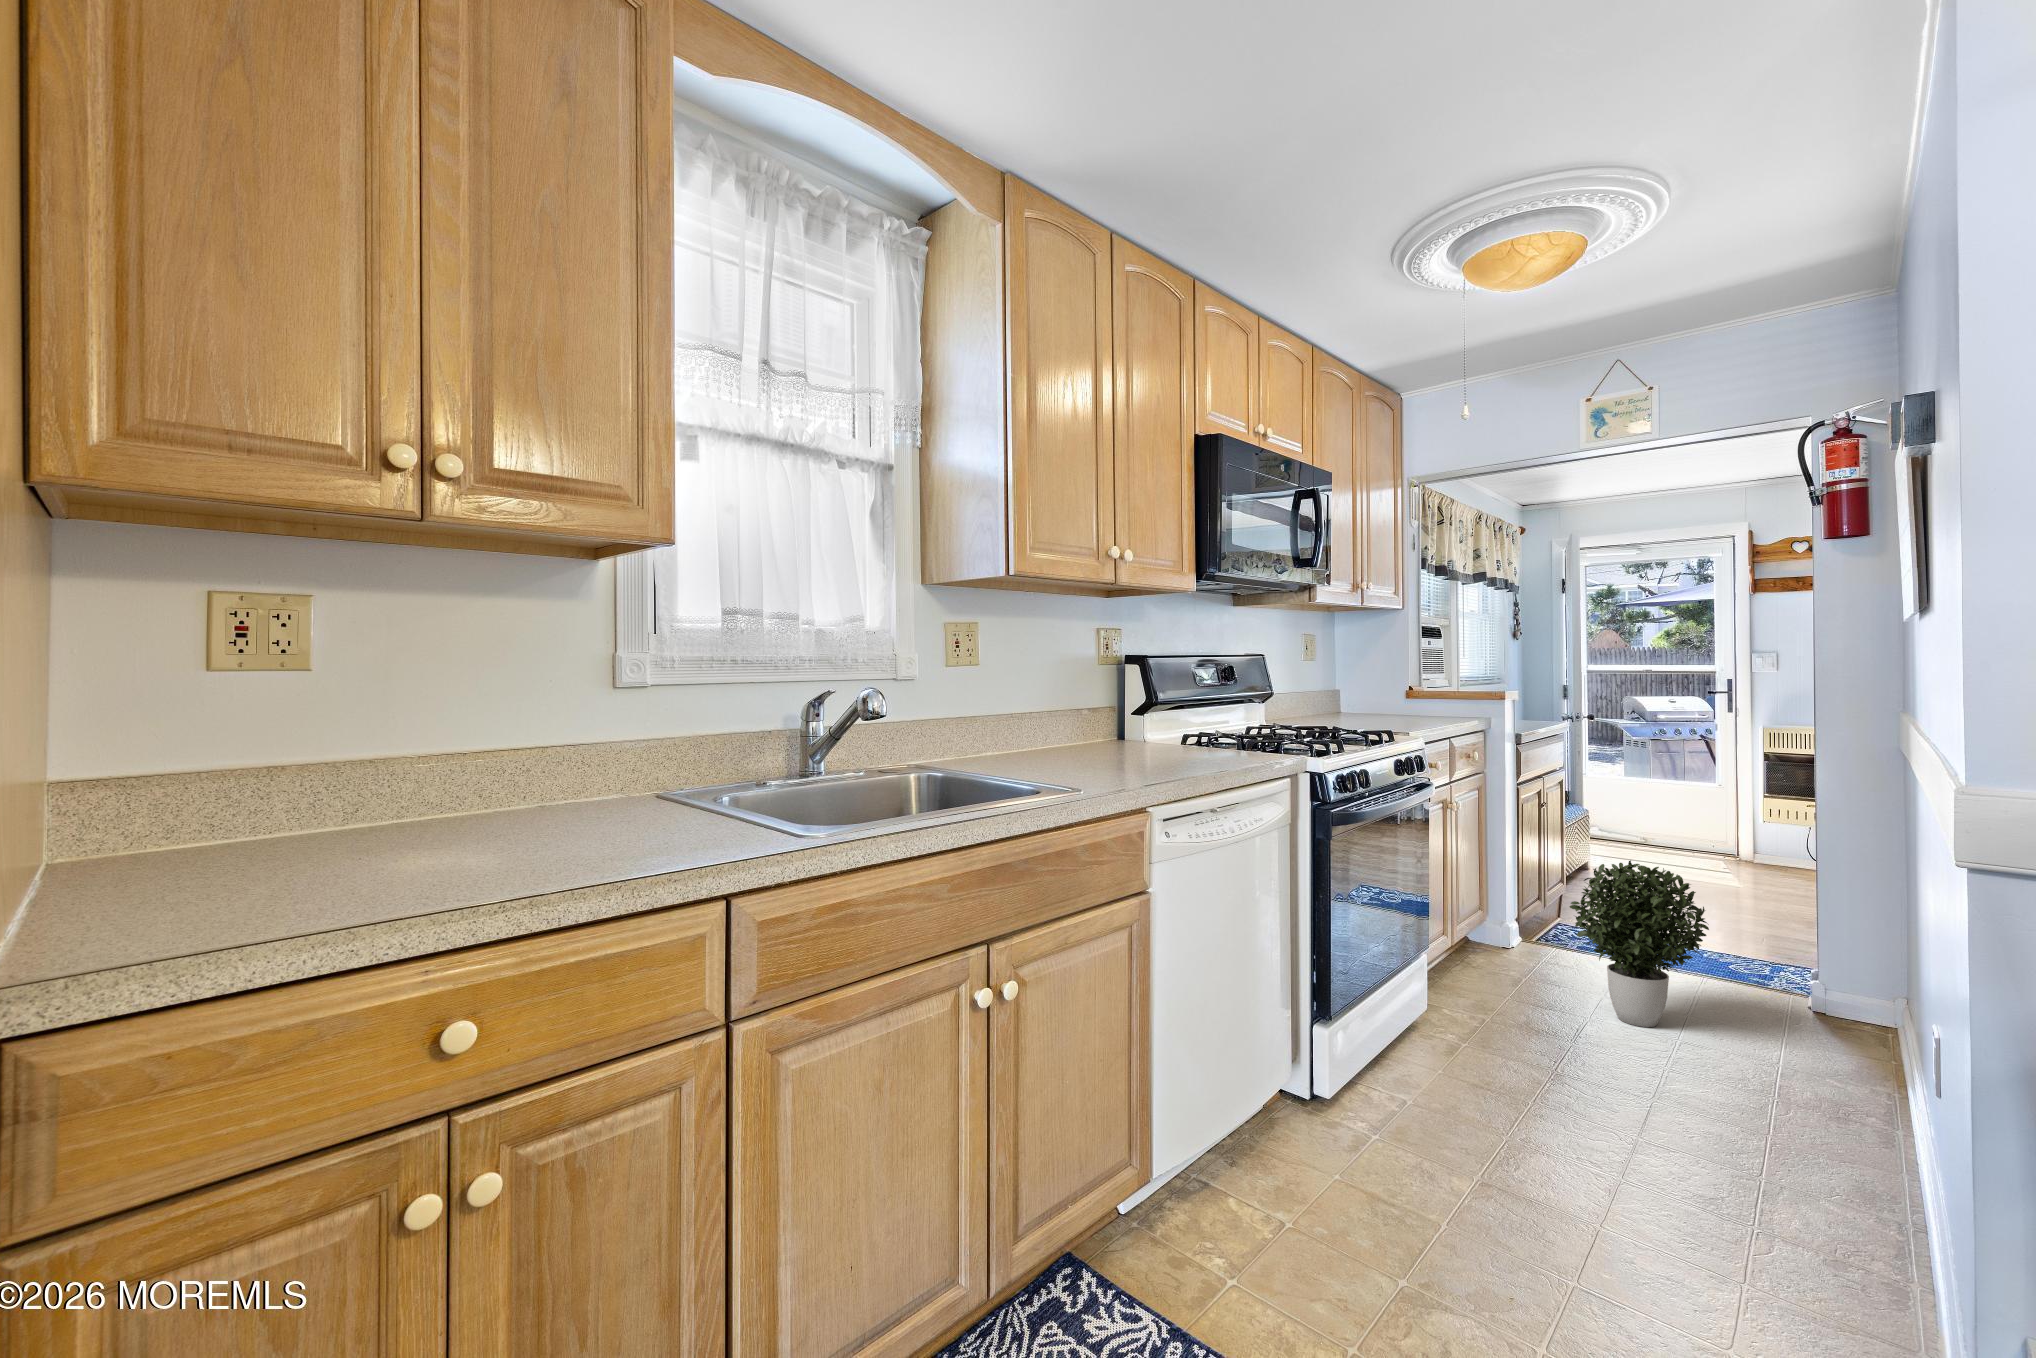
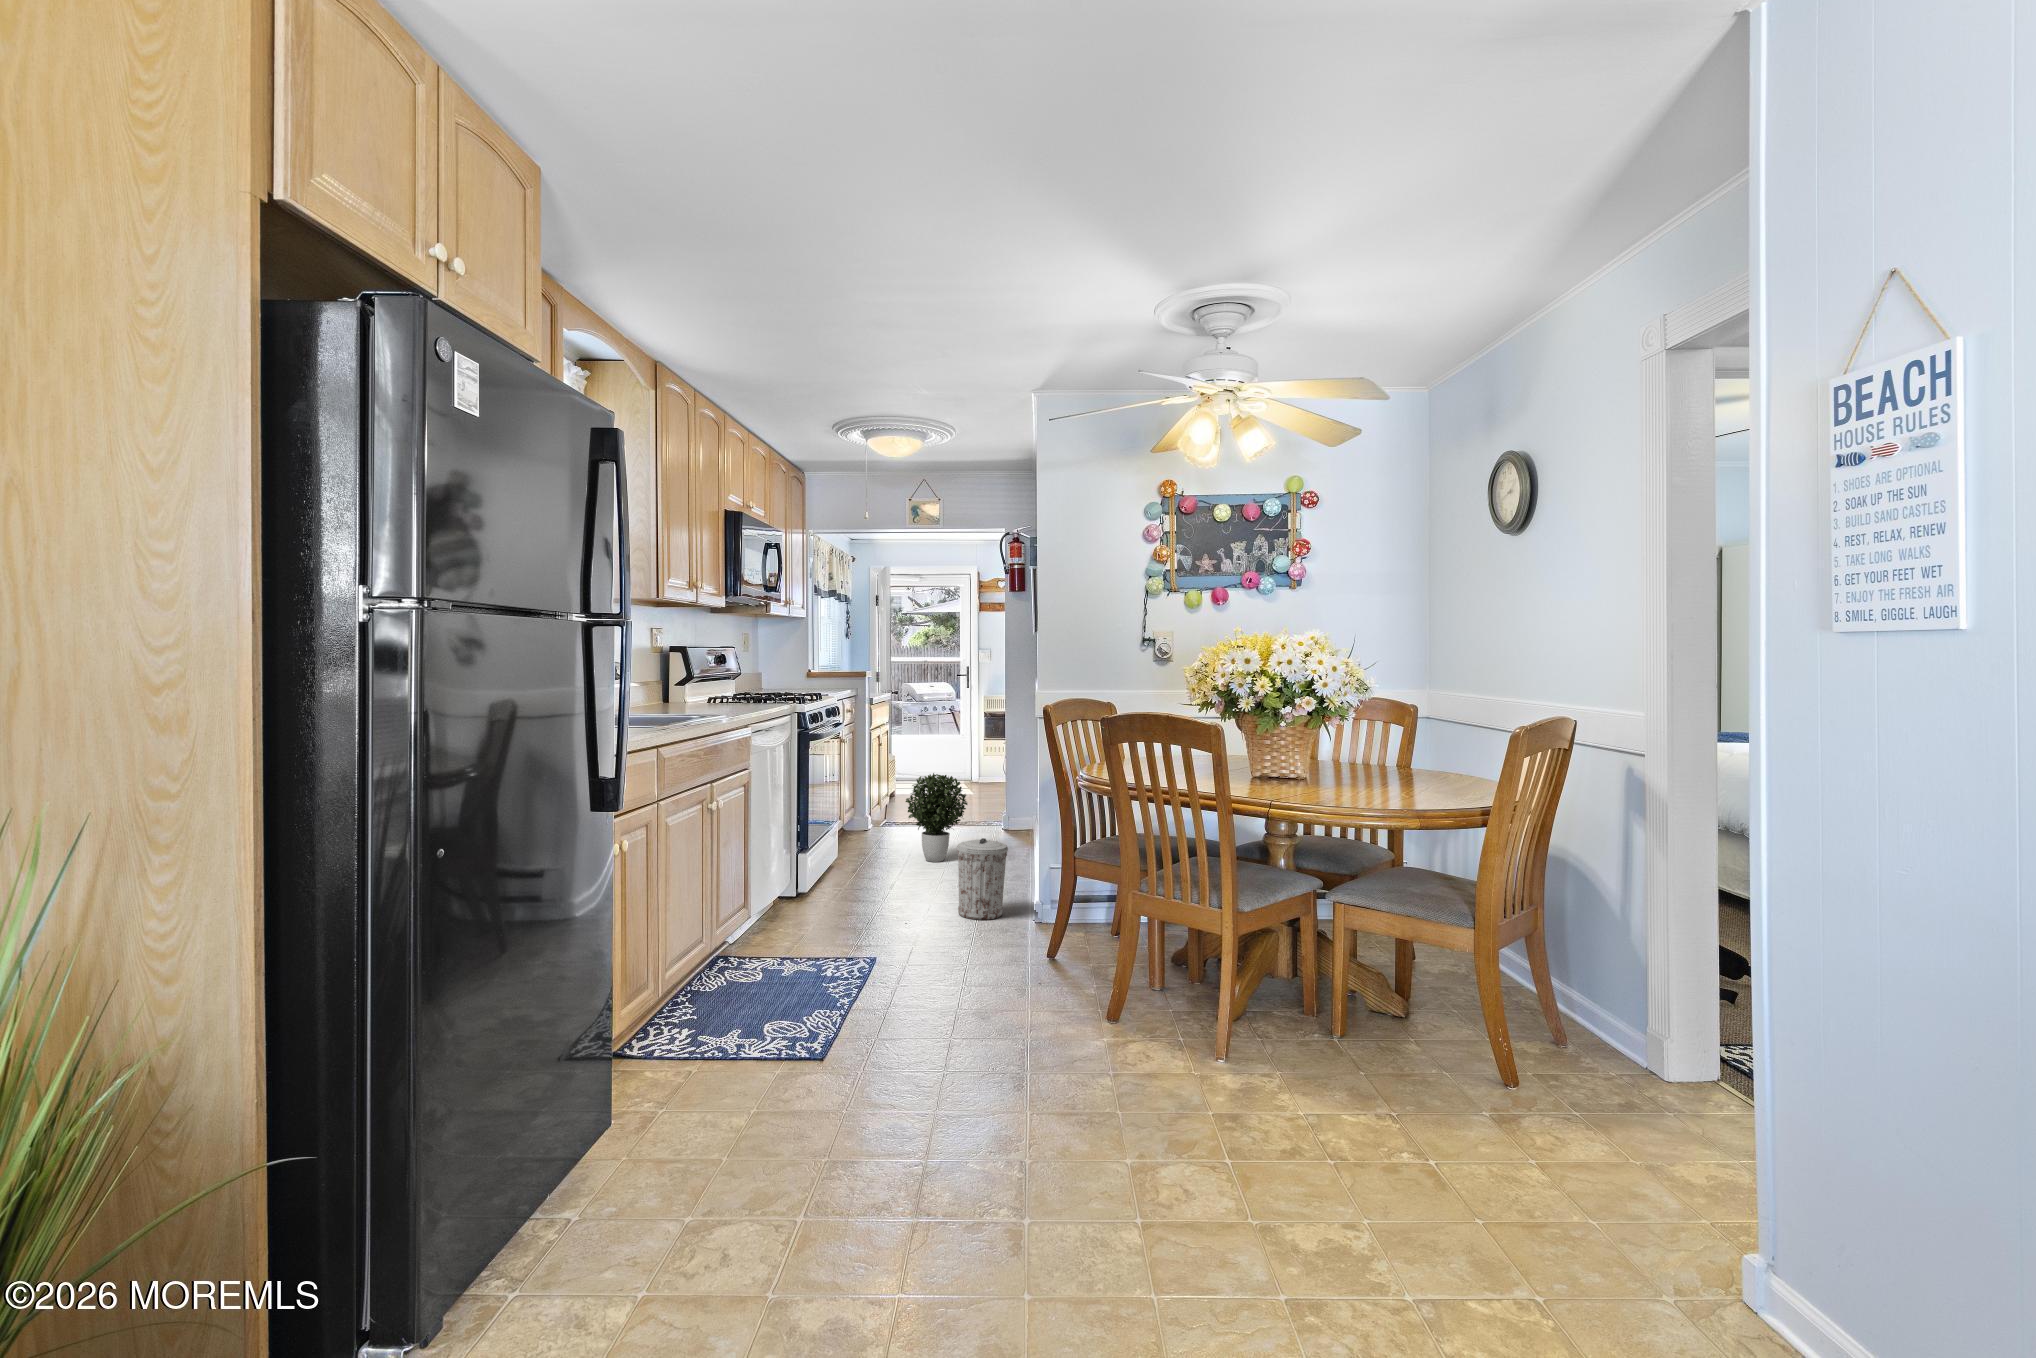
trash can: none [1650,1045,1799,1257] -> present [957,838,1008,920]

